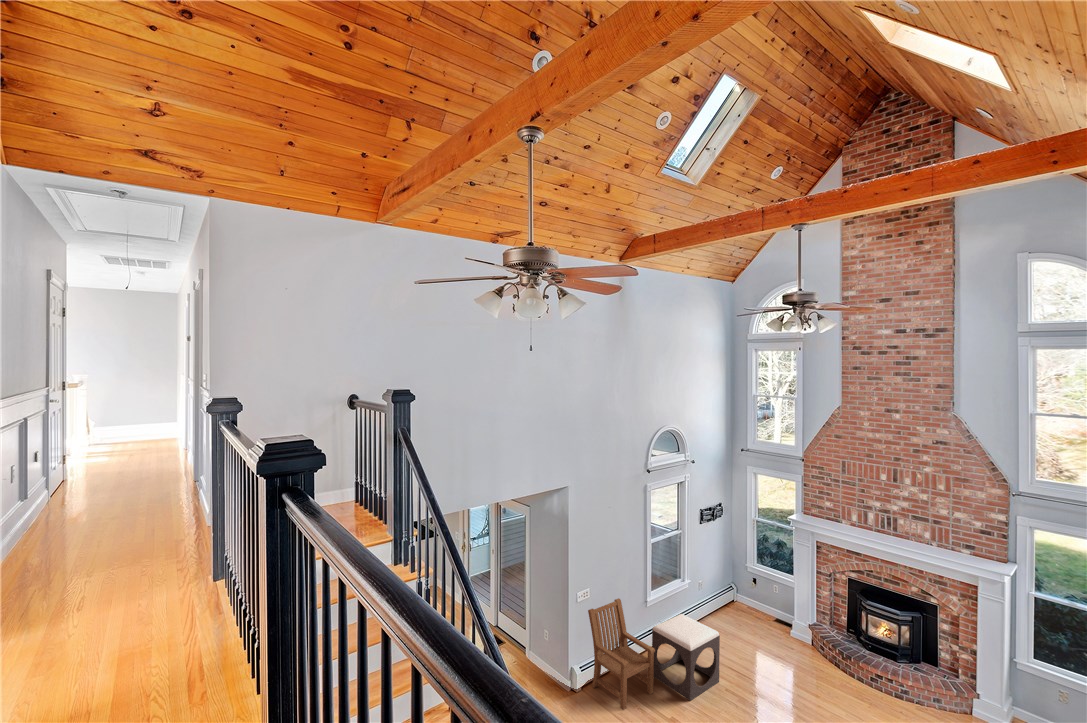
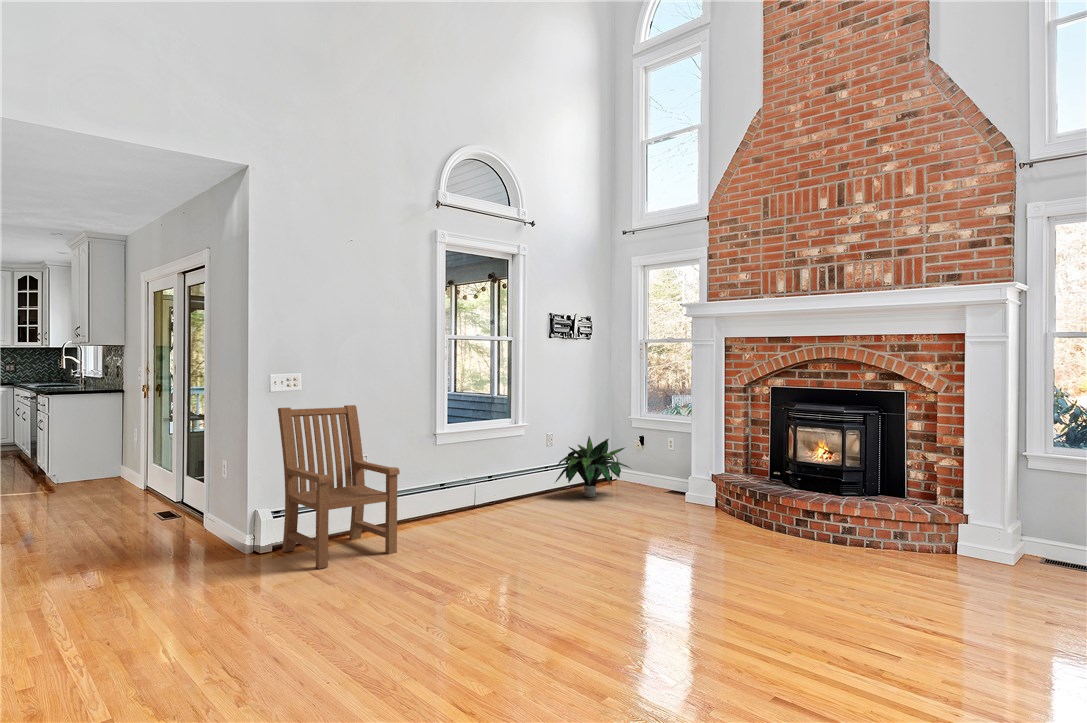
potted plant: none [708,584,757,623] -> present [556,436,630,497]
footstool: present [652,614,720,701] -> none [409,440,531,557]

